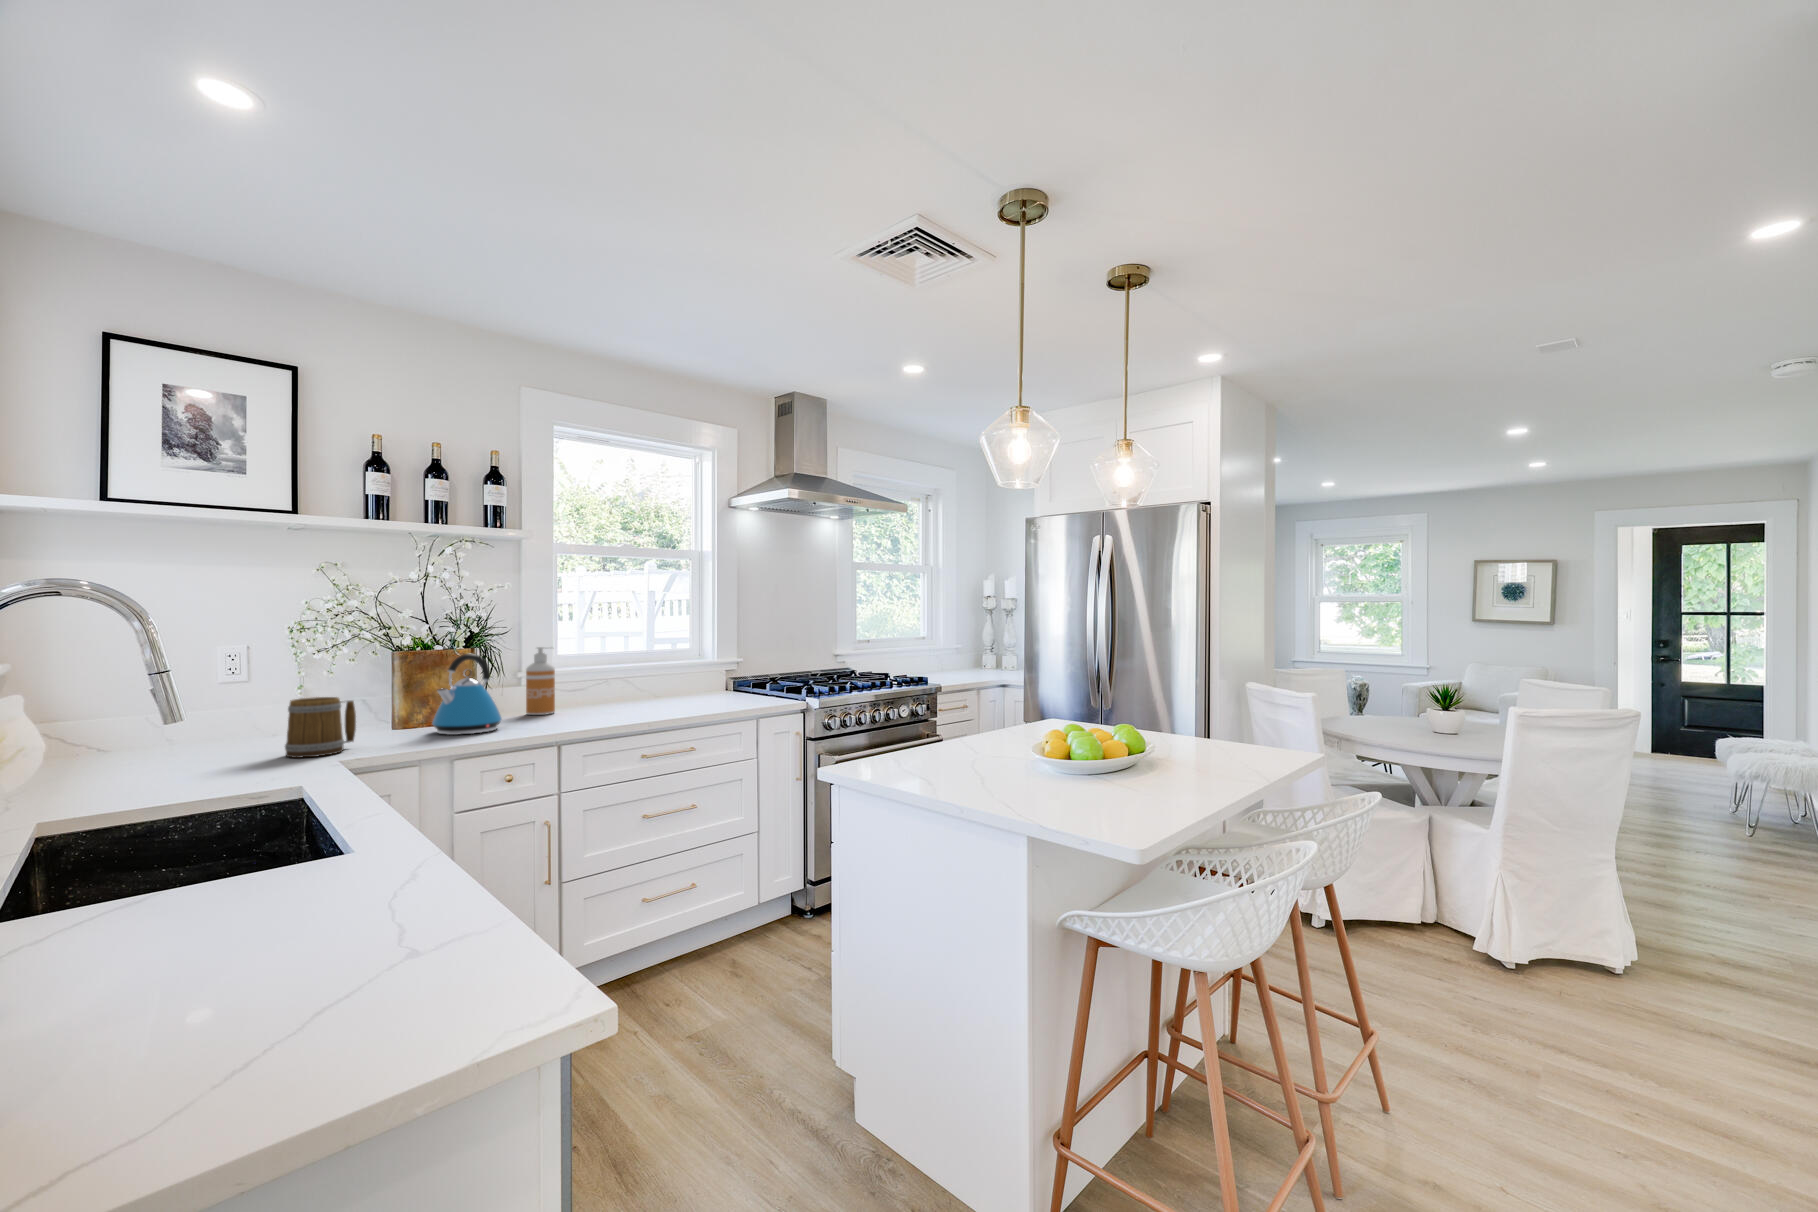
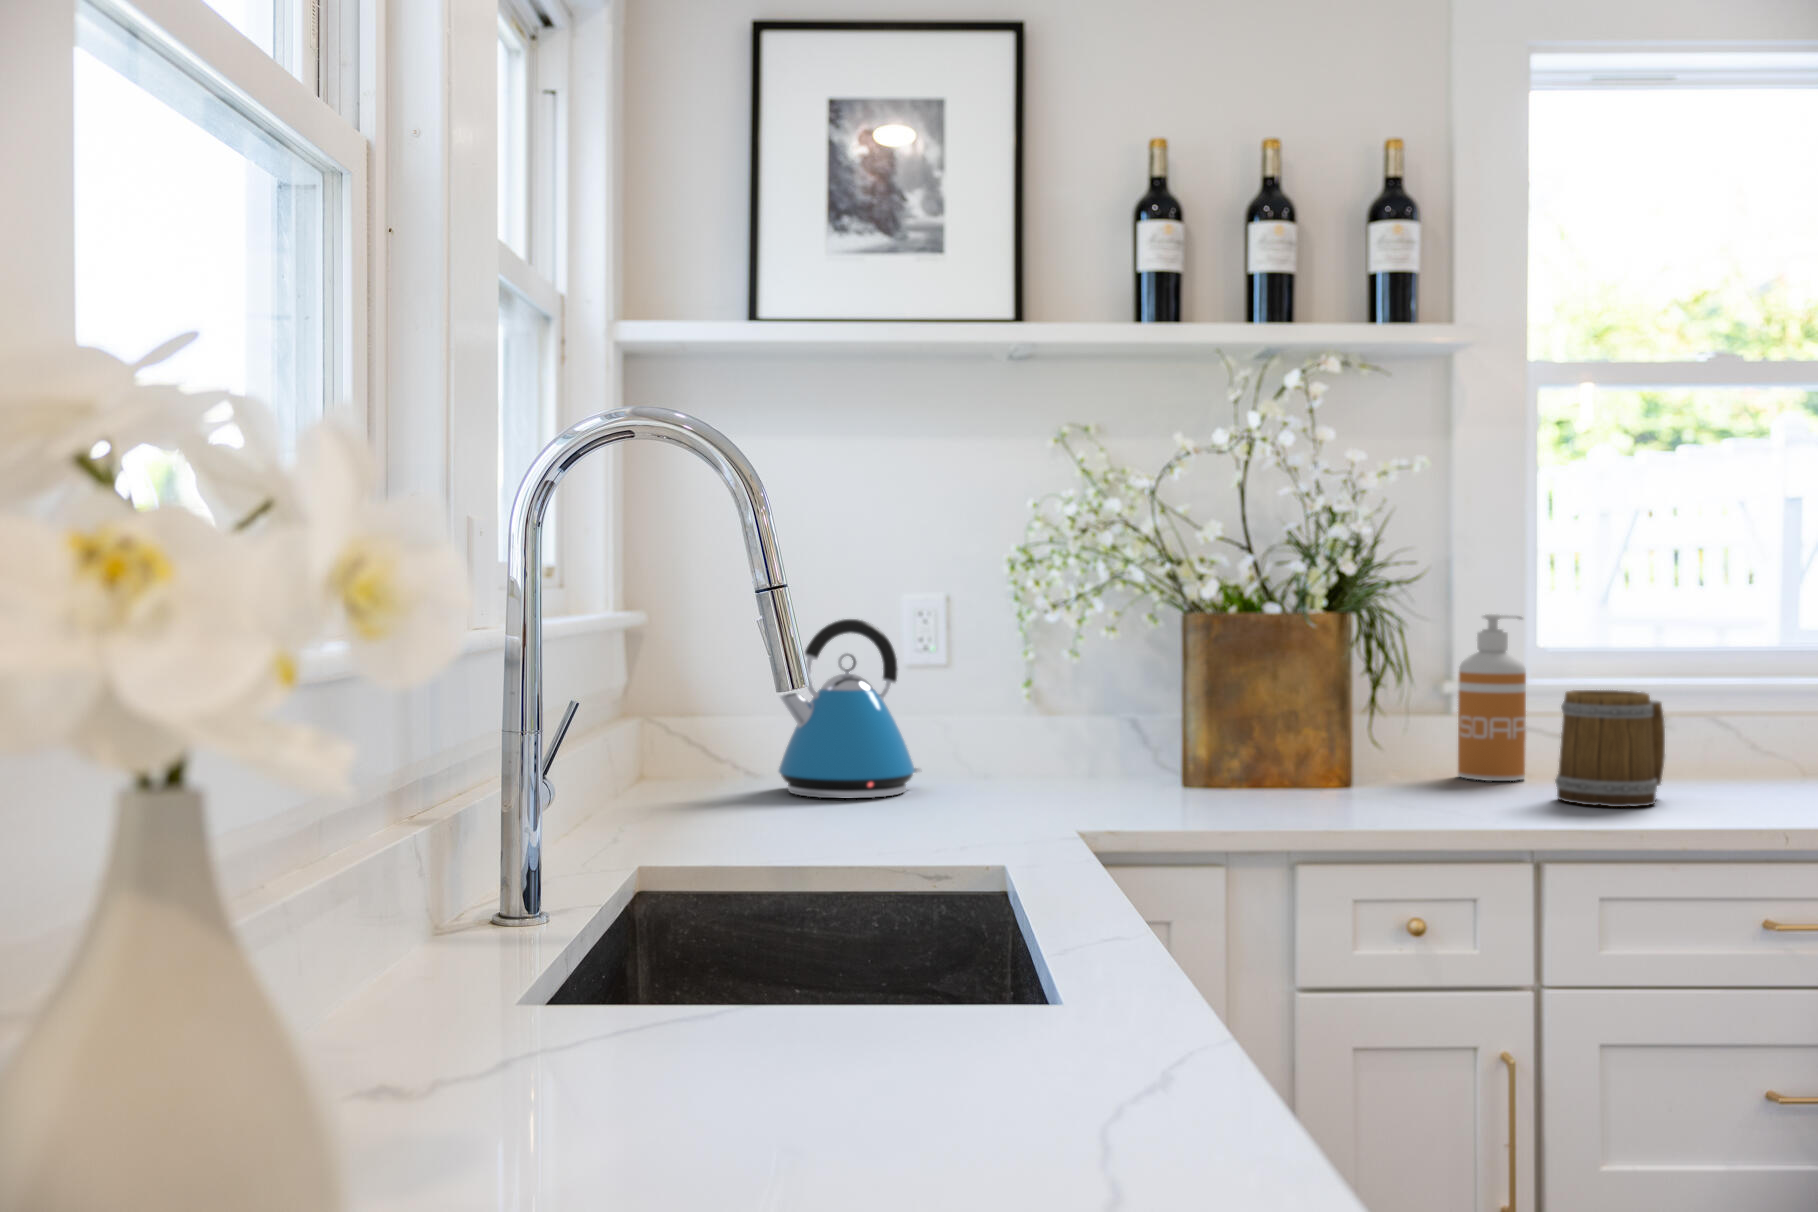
kettle: present [432,653,502,735] -> present [779,619,921,799]
mug: present [285,697,356,758] -> present [1555,690,1665,807]

